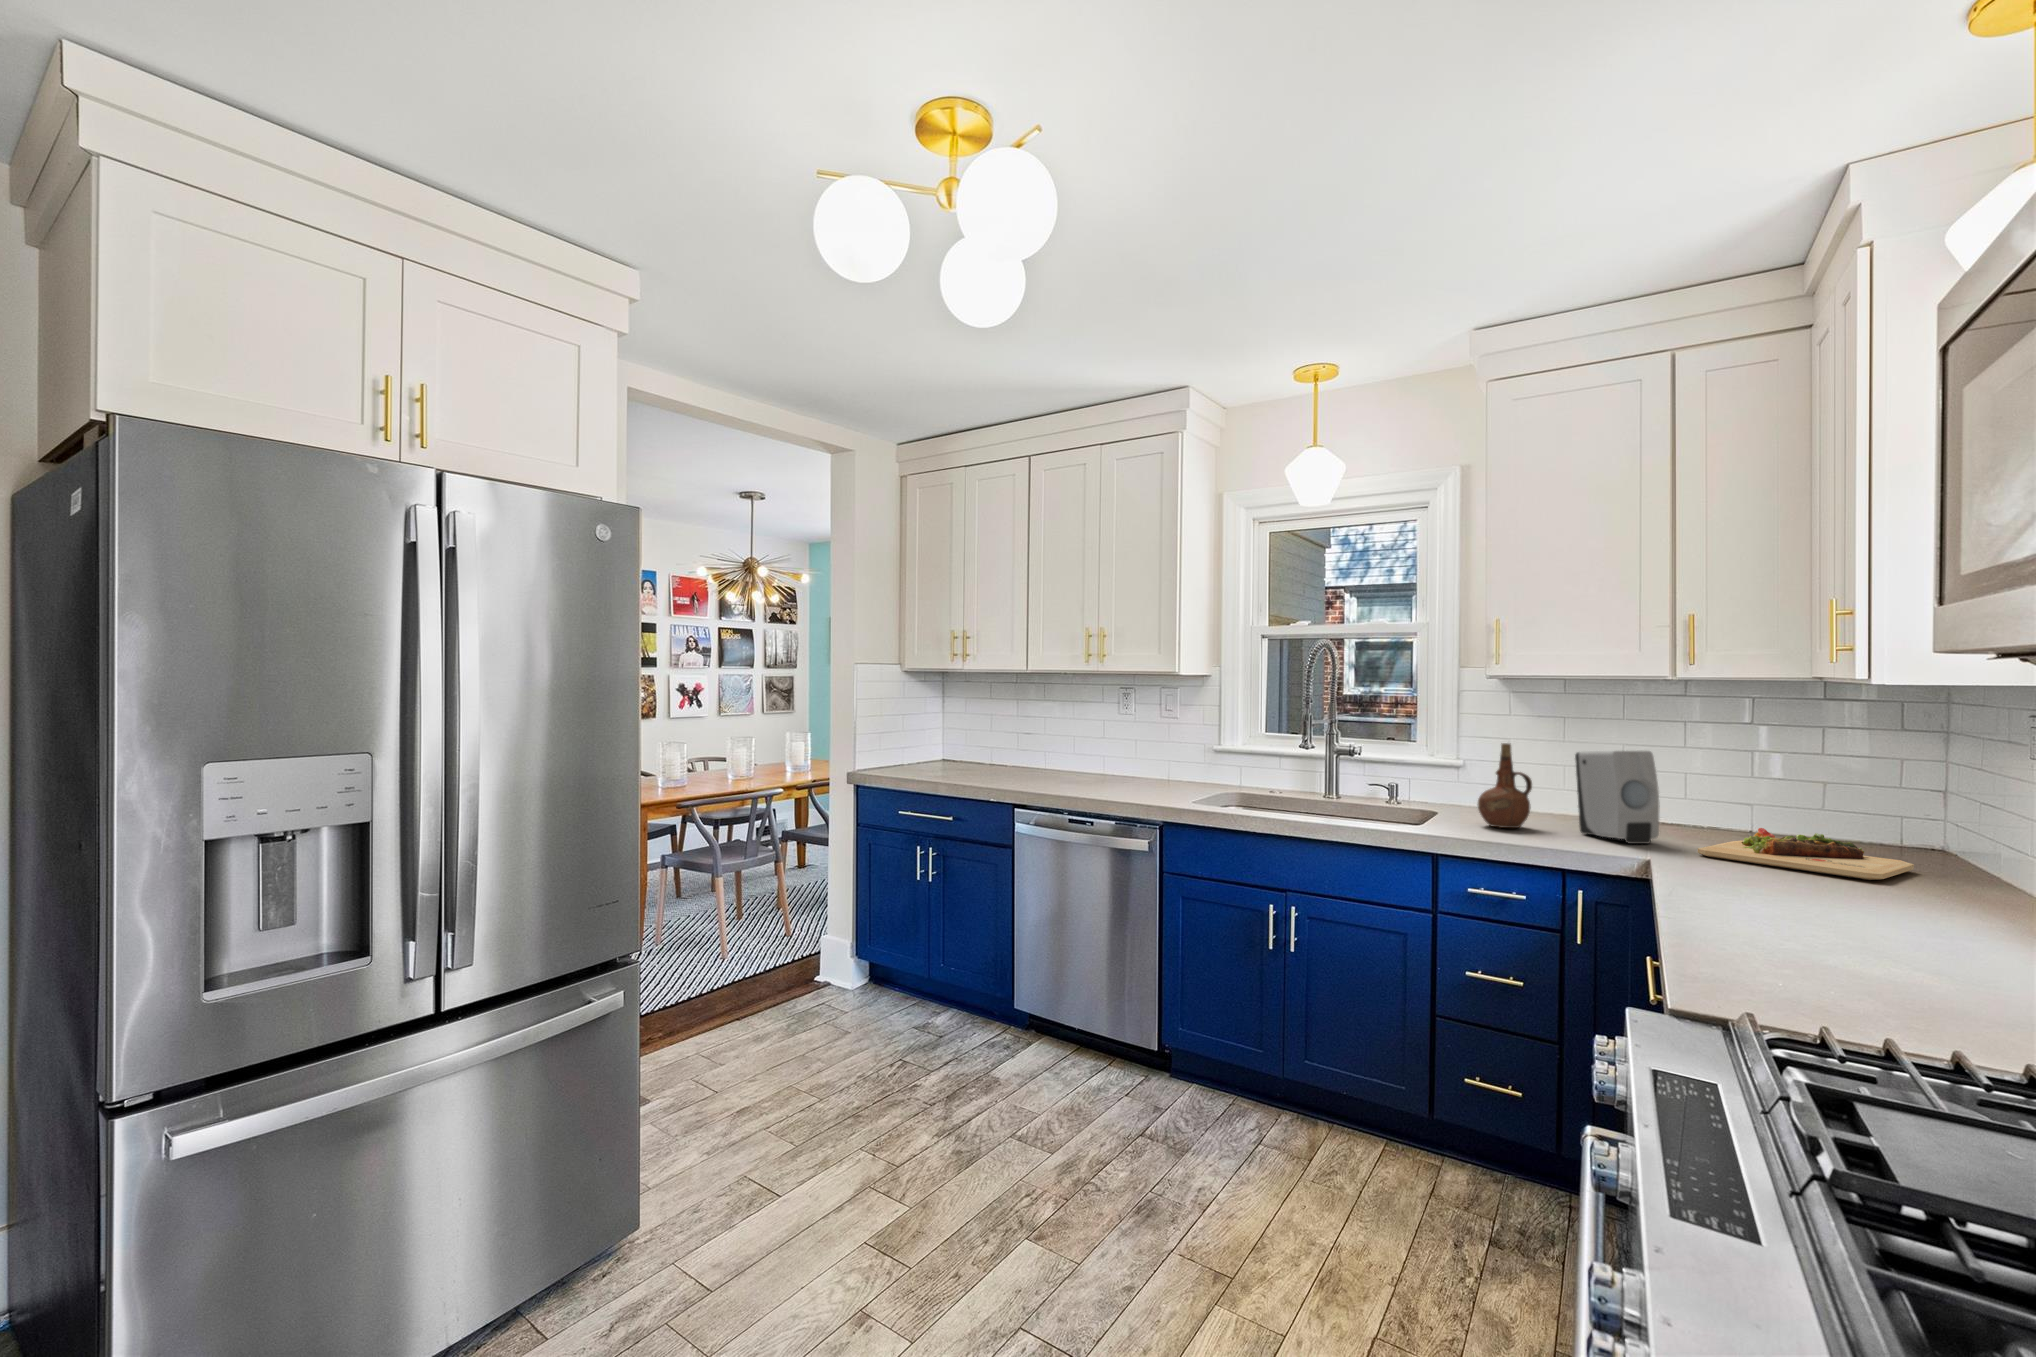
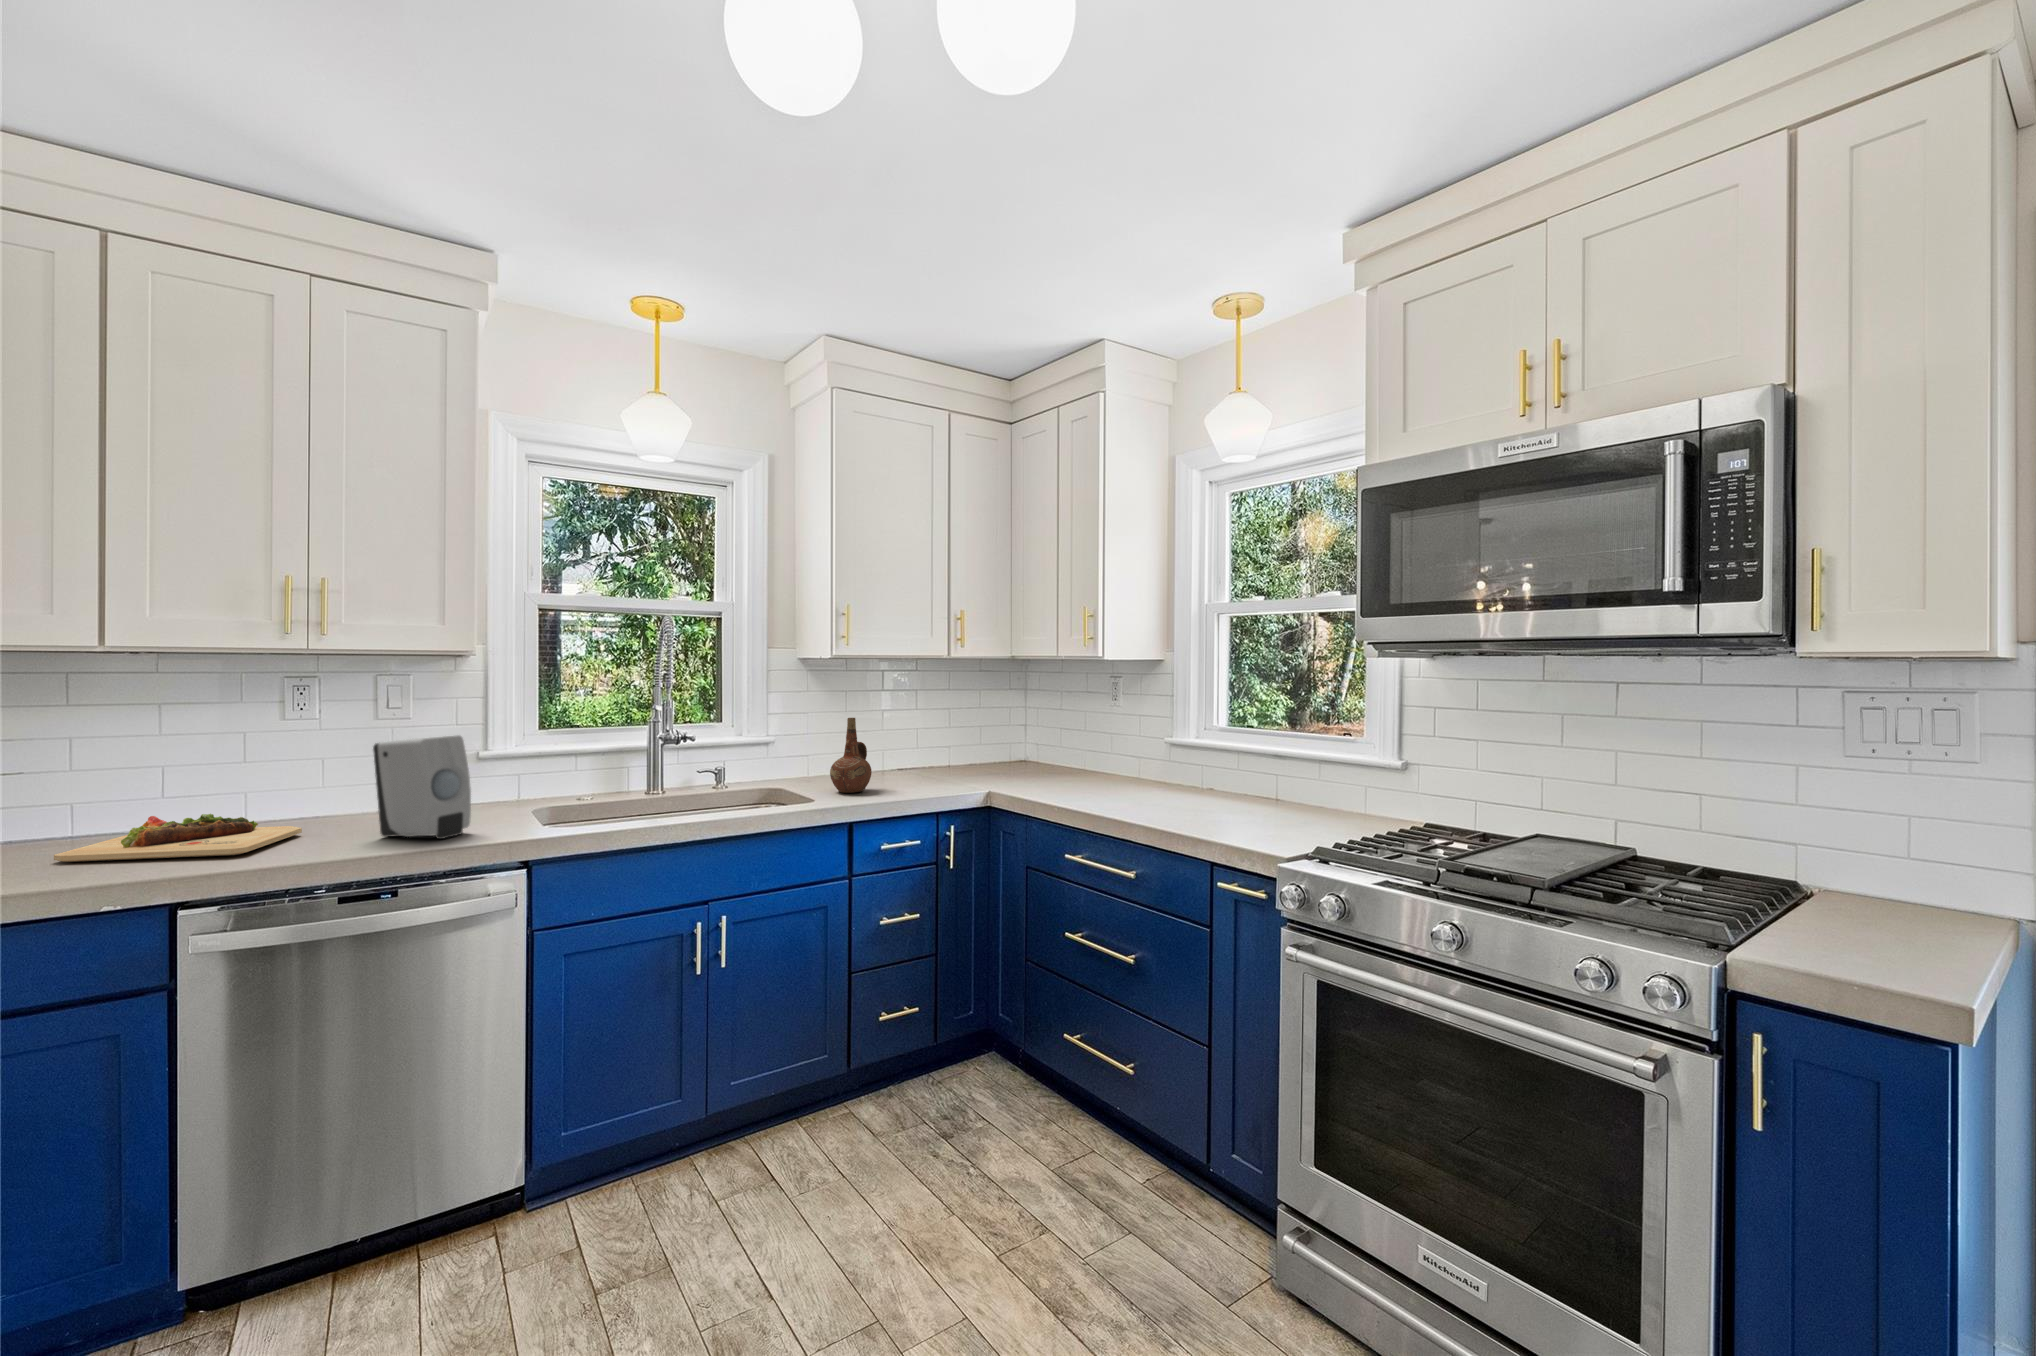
soap dispenser: present [1575,751,1660,844] -> present [373,735,471,839]
cutting board: present [1698,828,1914,880] -> present [54,814,302,862]

